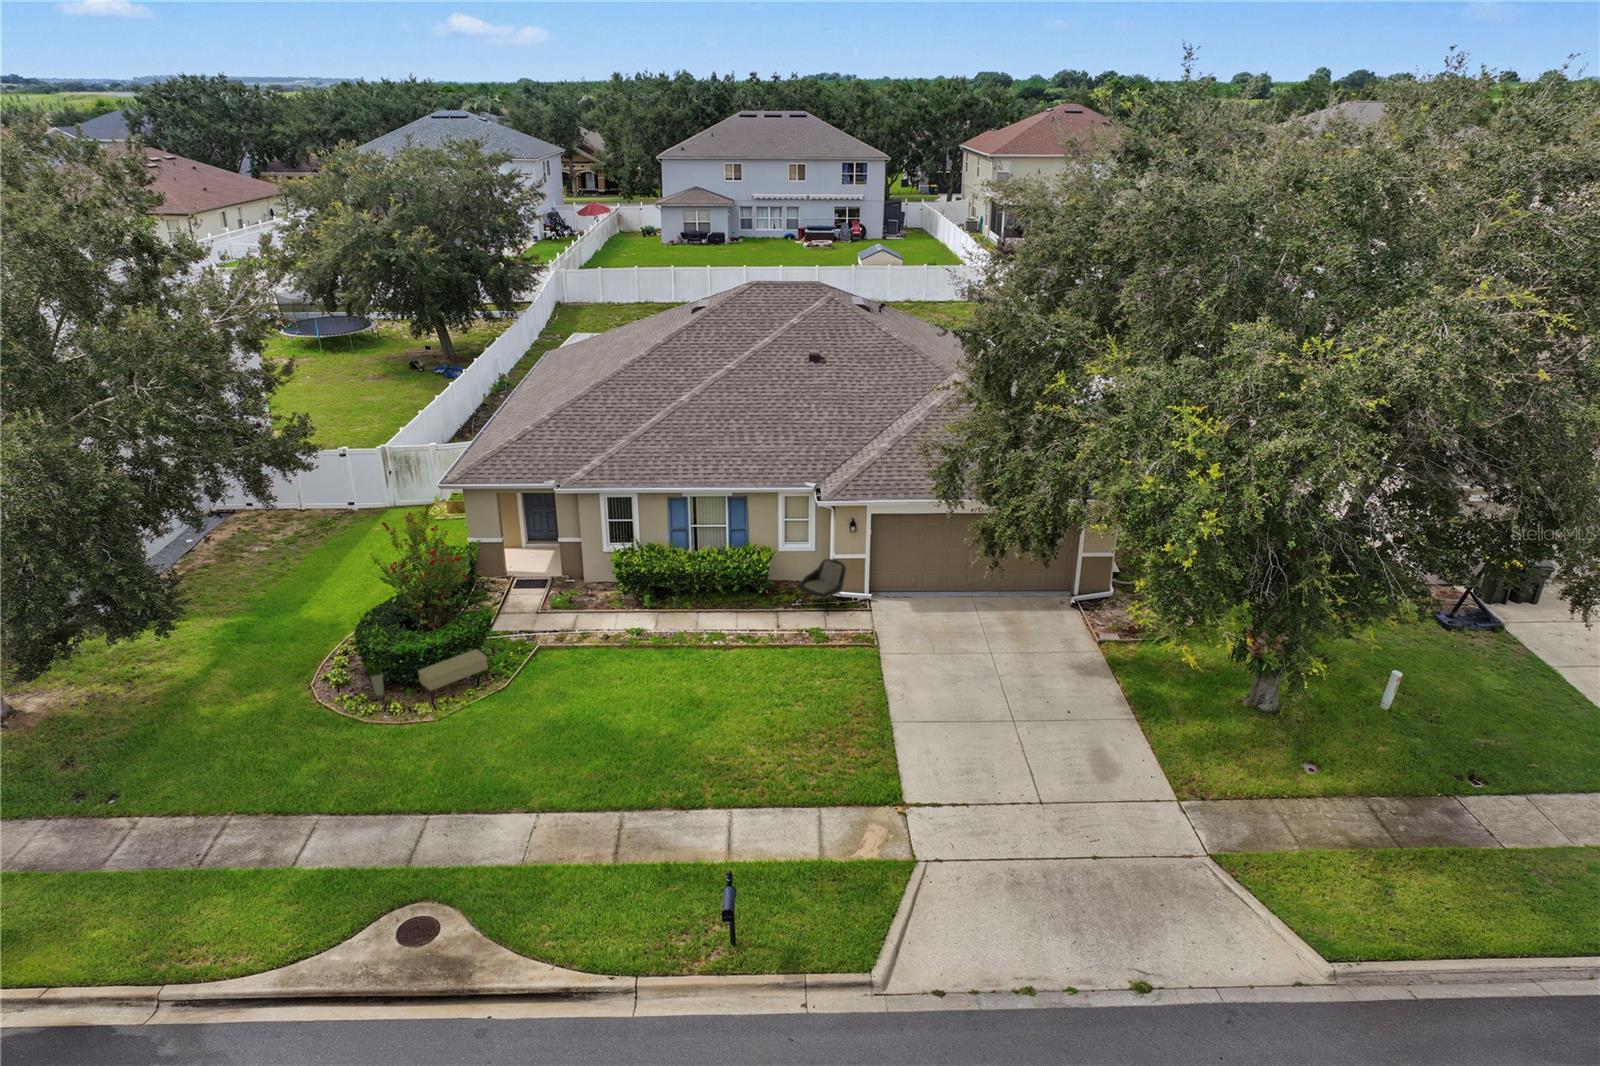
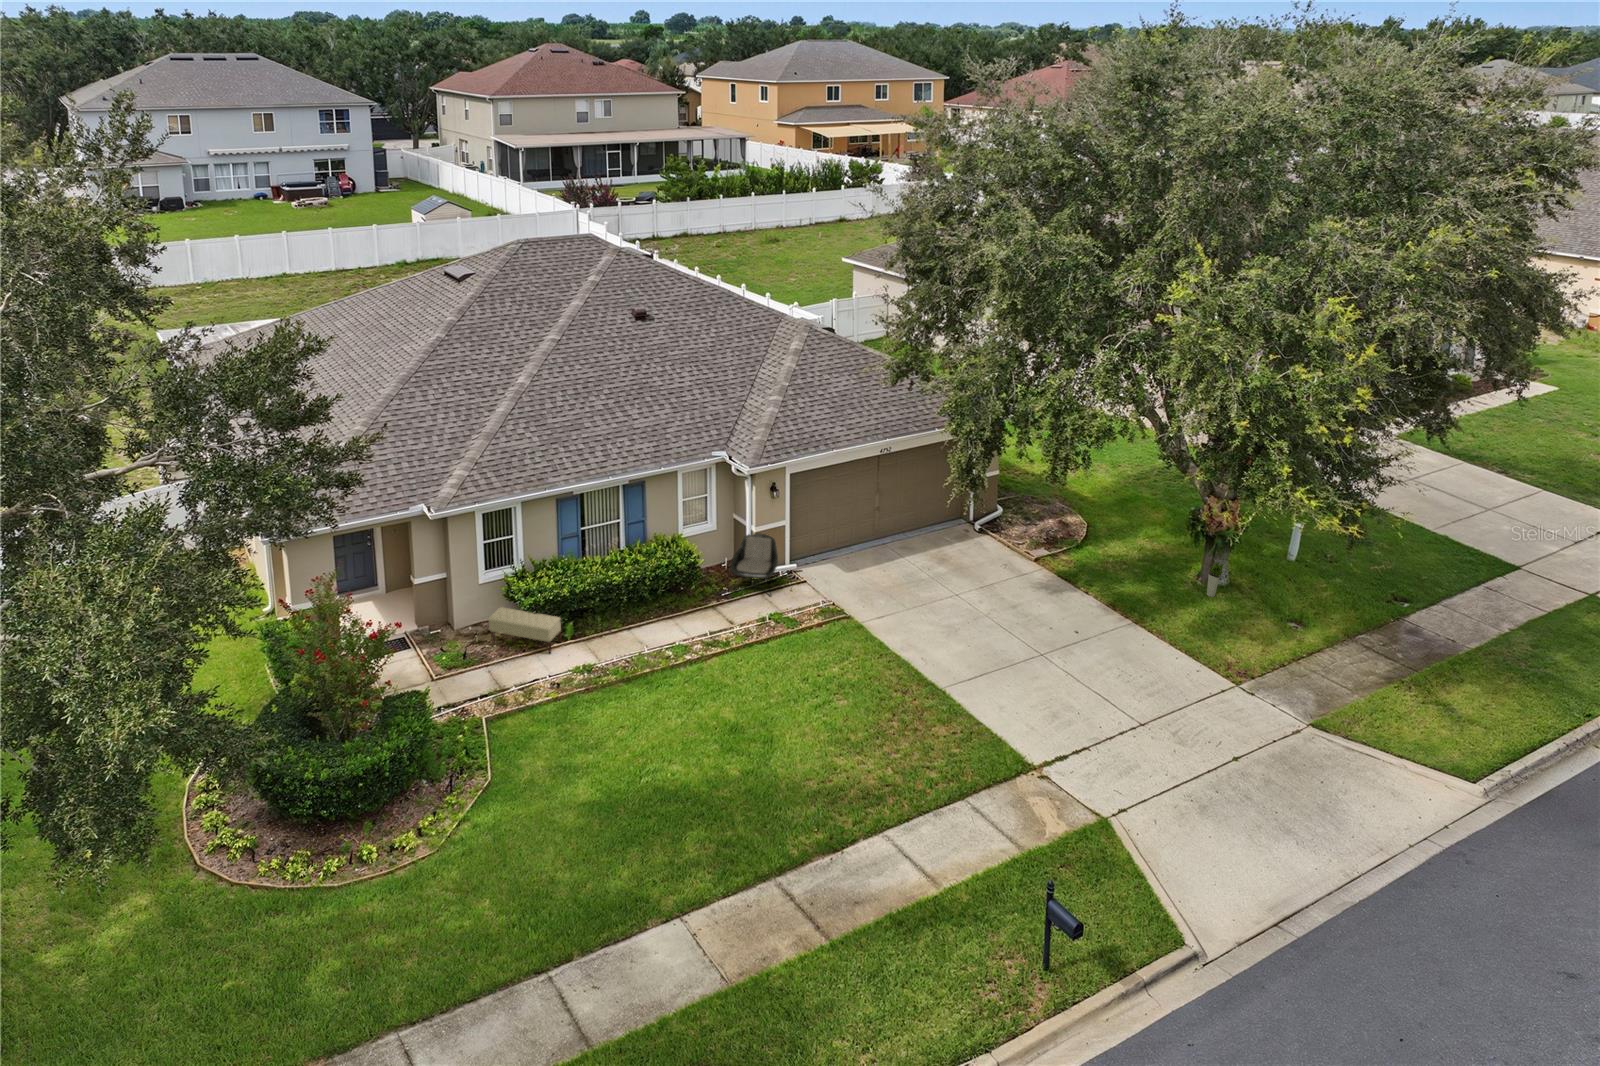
bench: present [418,649,488,701] -> present [488,607,561,653]
planter: present [368,662,384,696] -> present [1207,563,1223,597]

